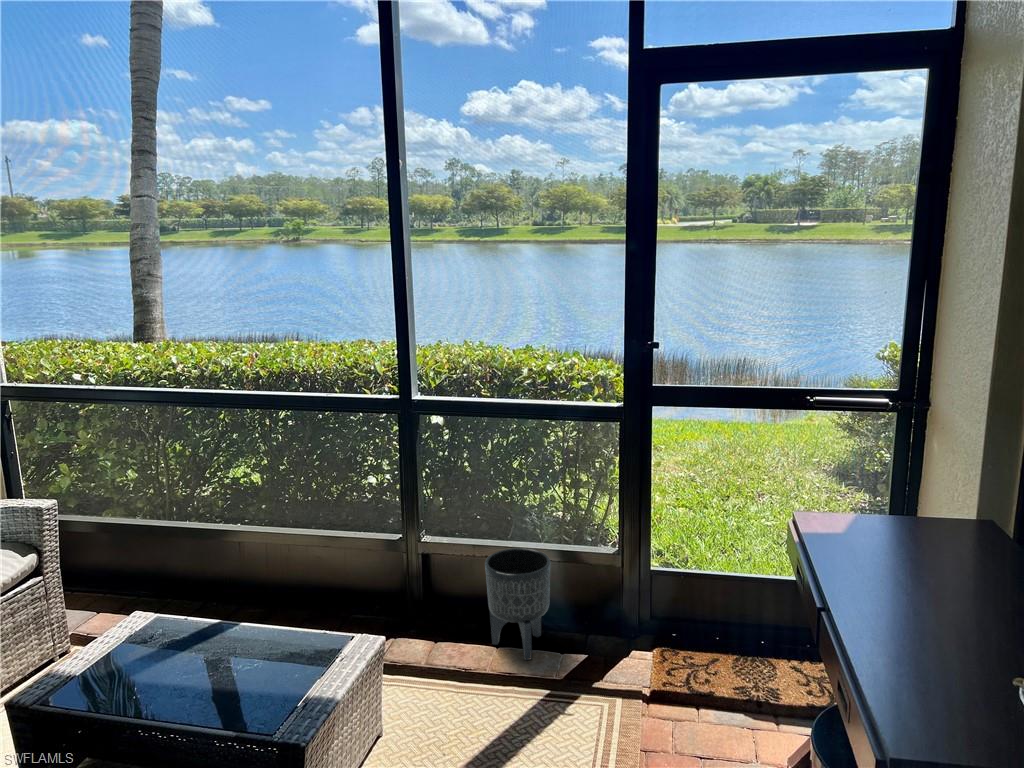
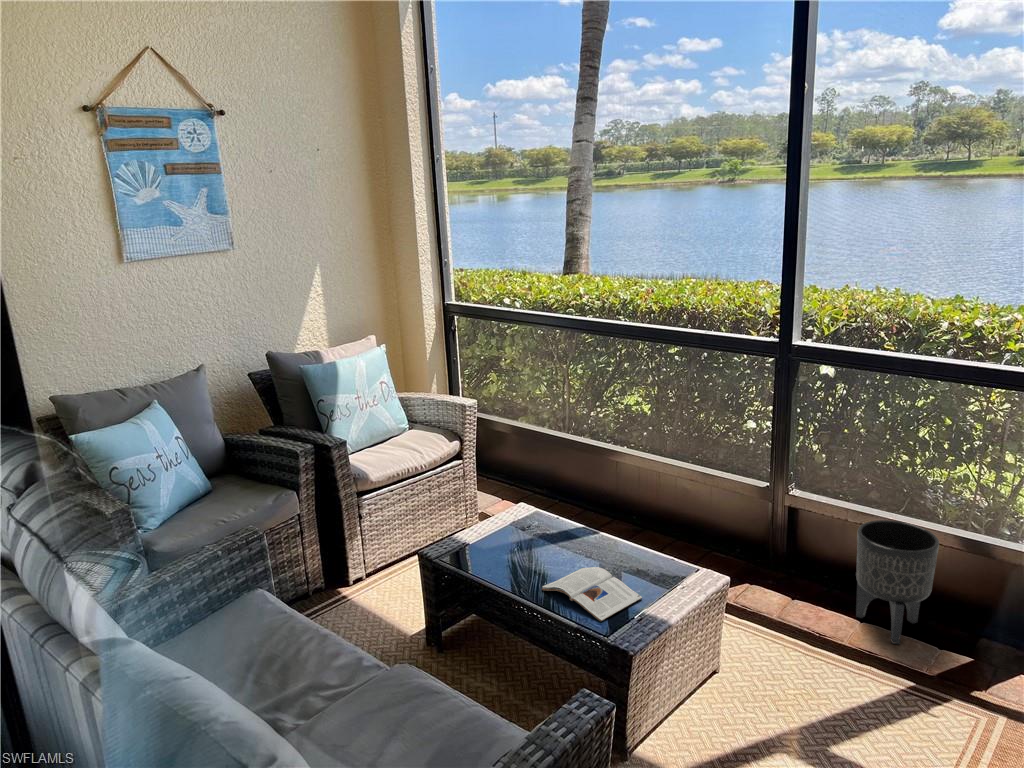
magazine: none [186,663,302,721] -> present [542,567,642,621]

